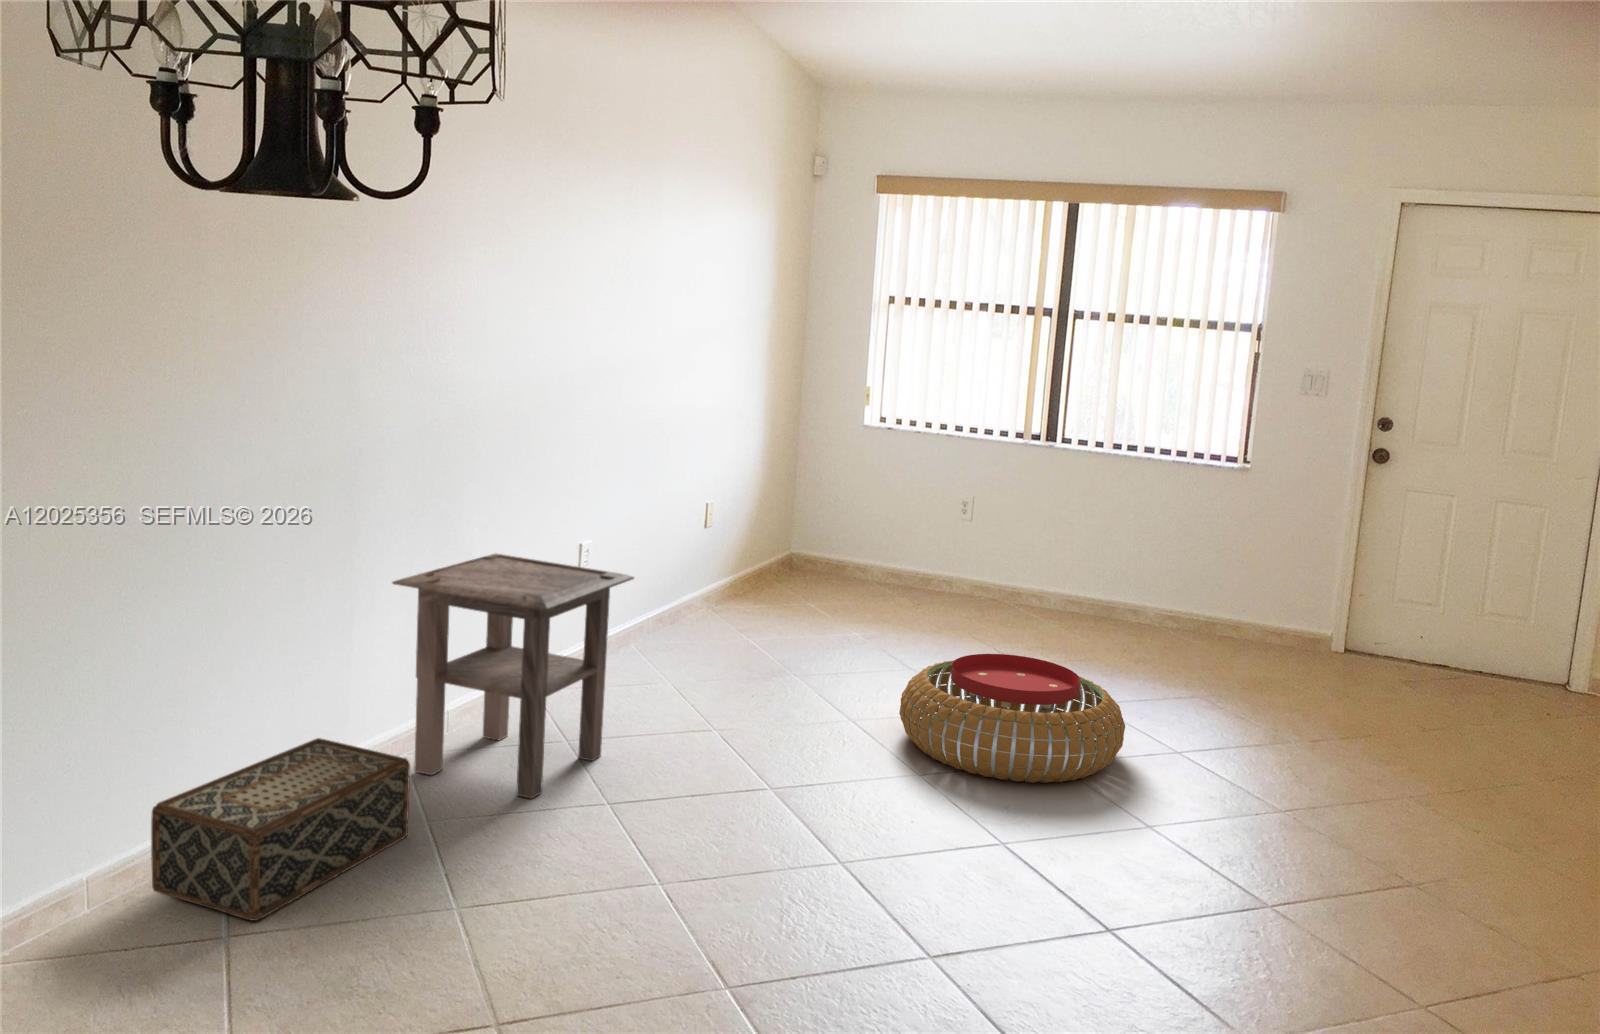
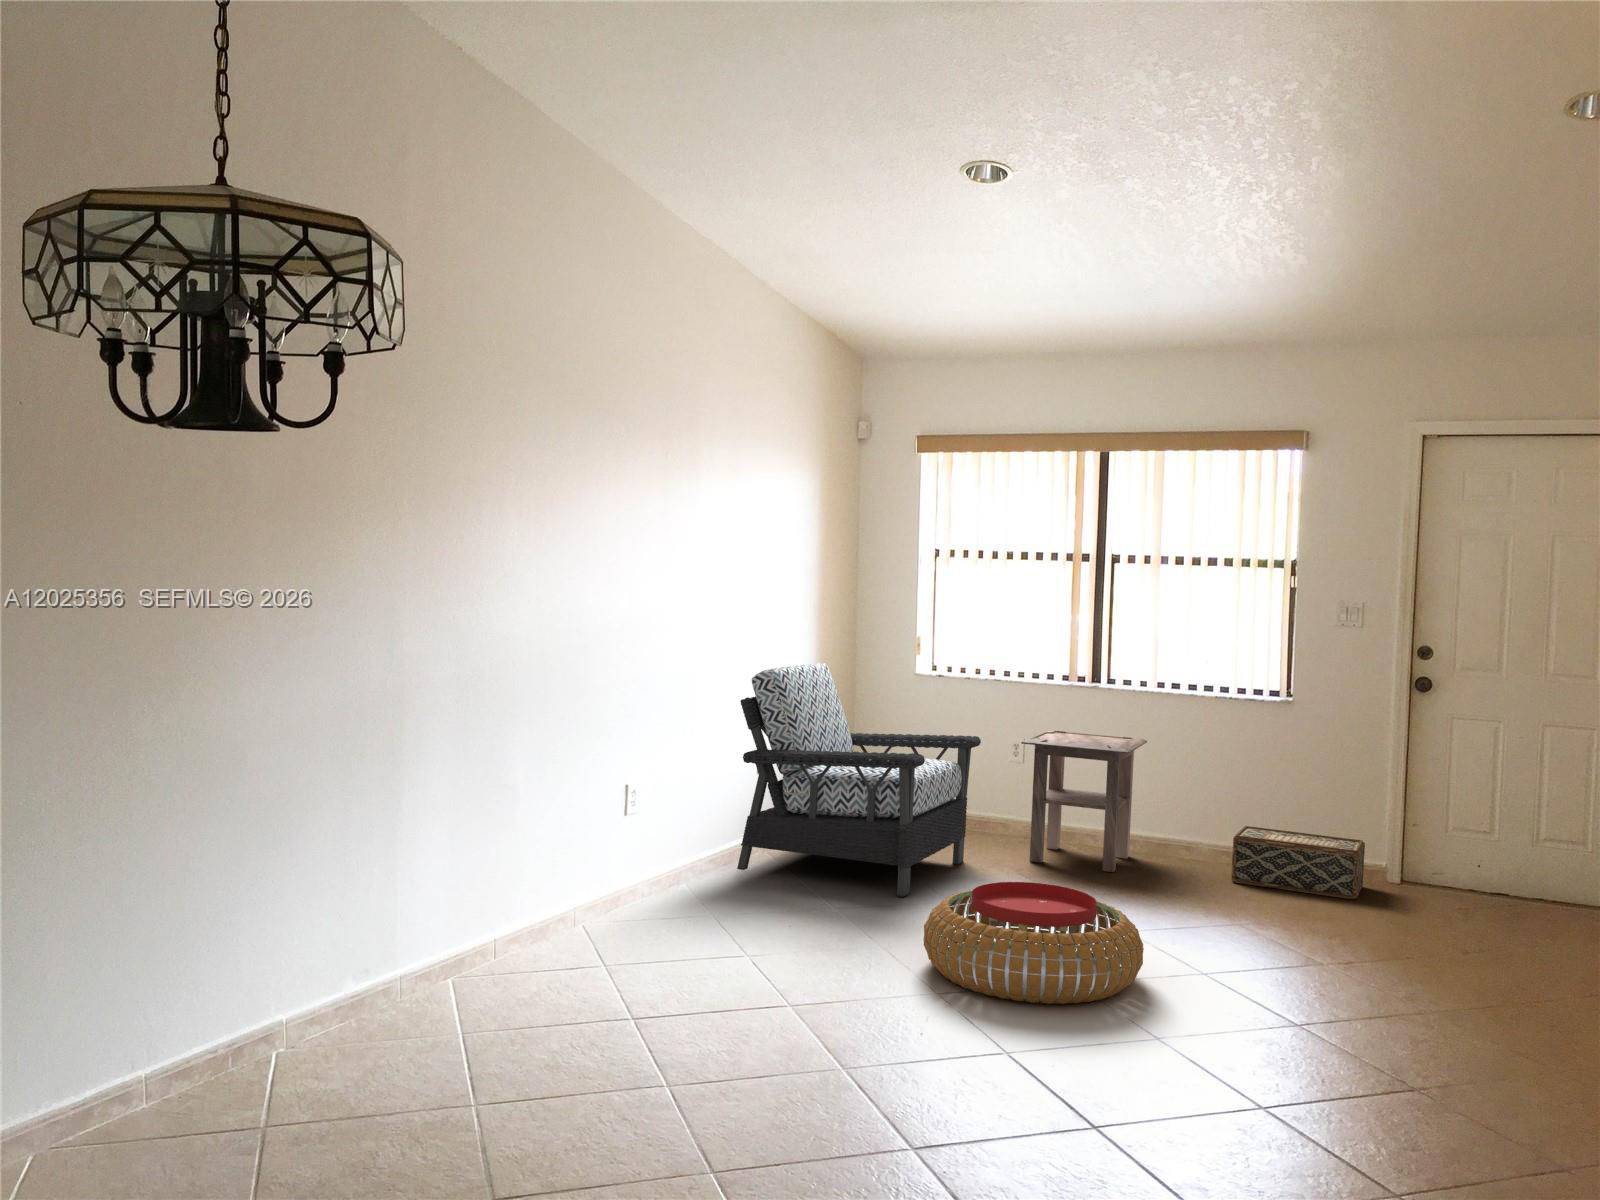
armchair: none [688,415,937,660] -> present [737,663,981,897]
side table: present [392,553,634,799] -> present [1021,731,1147,872]
woven basket: present [151,738,410,921] -> present [1231,826,1365,899]

